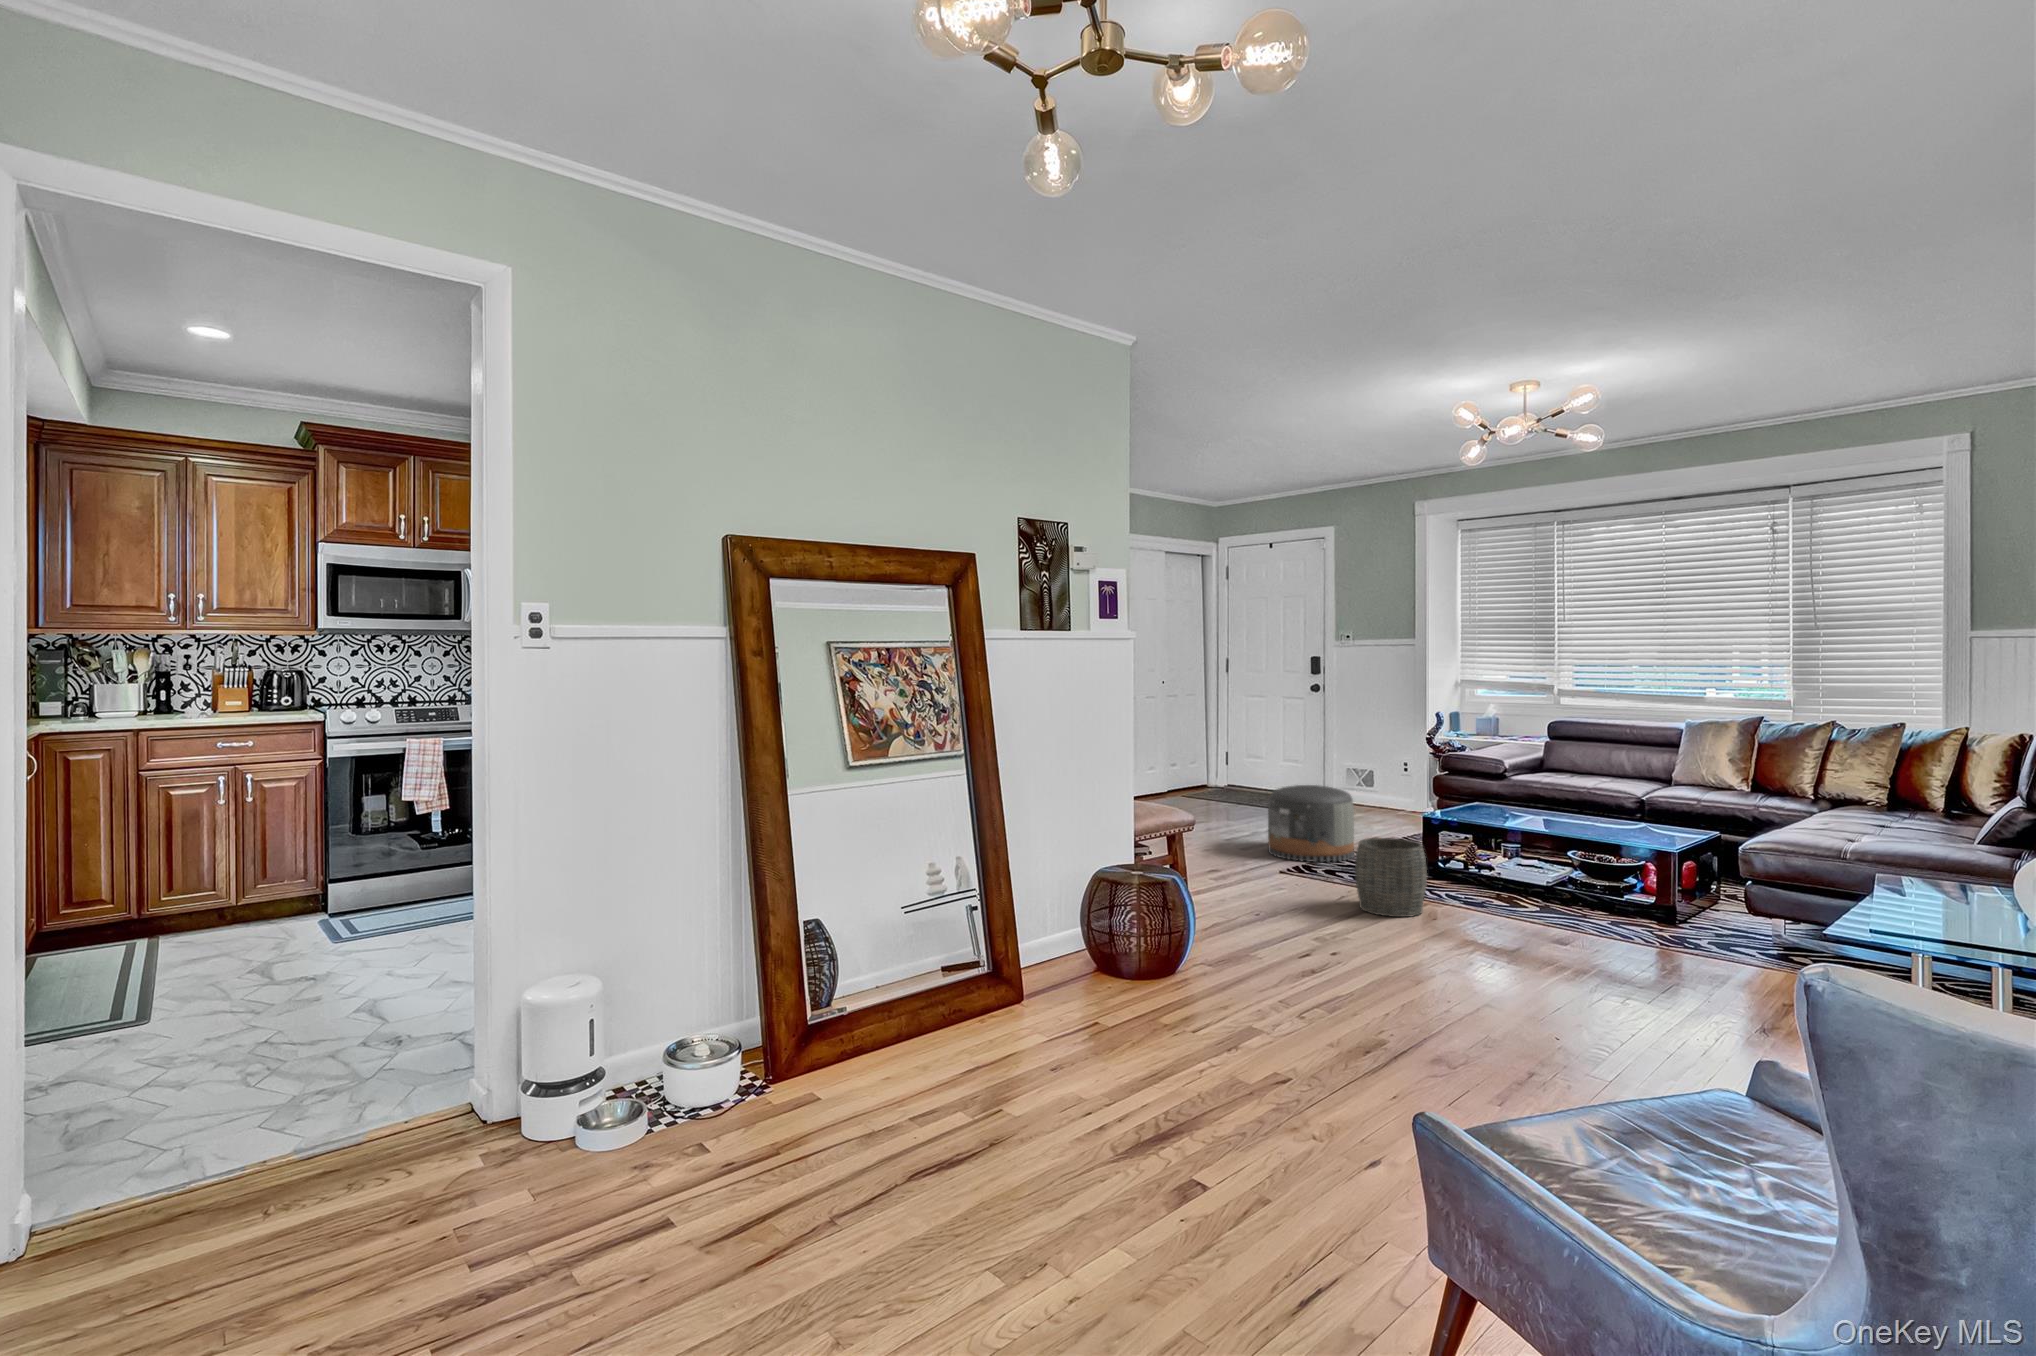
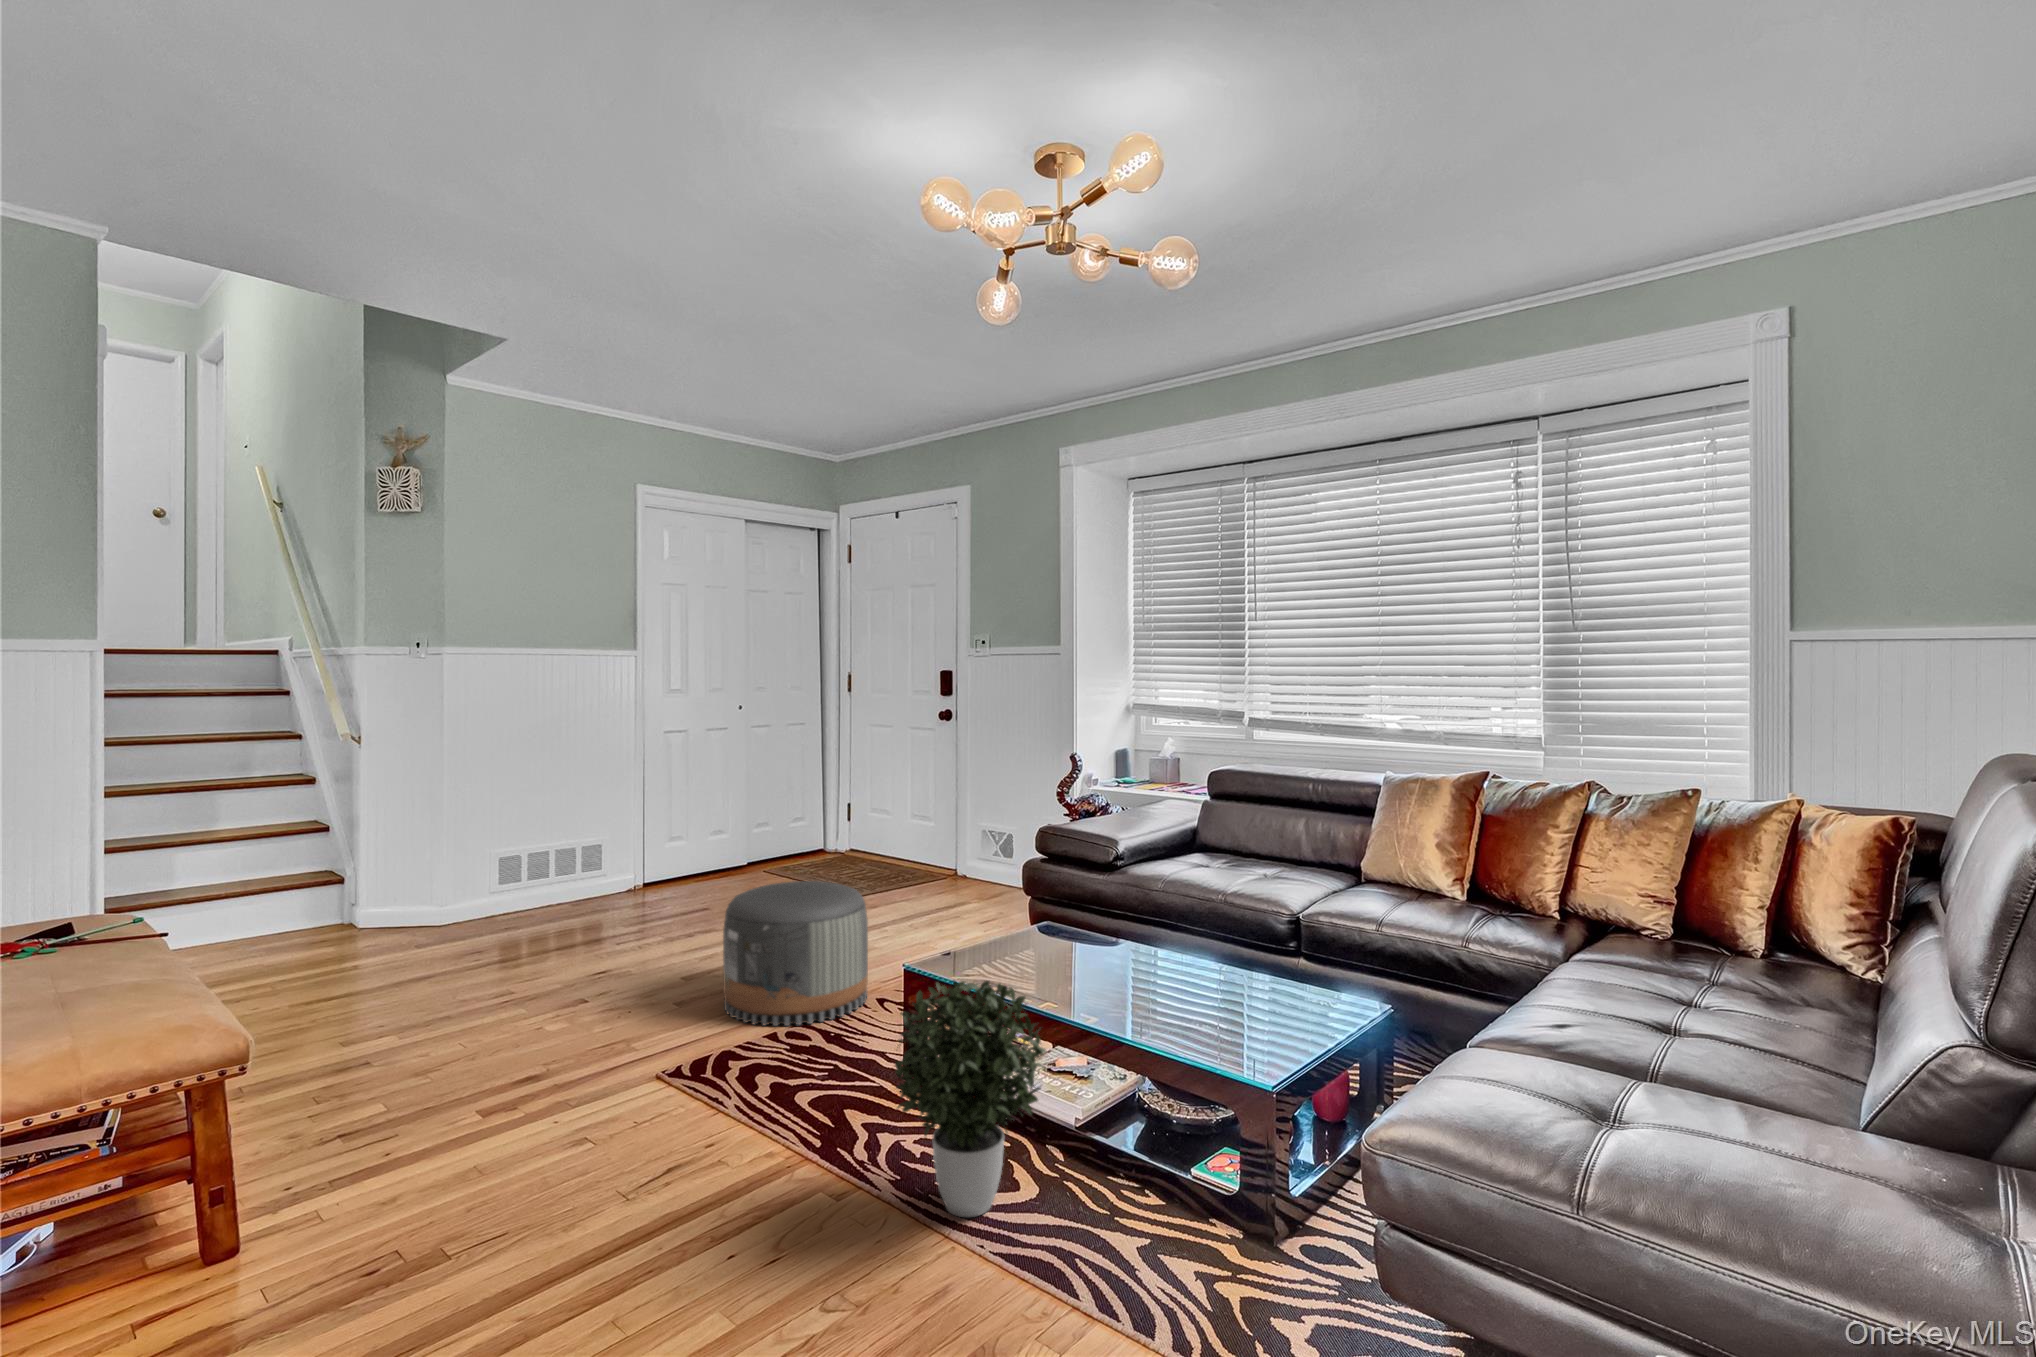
potted plant: none [1467,808,1553,919] -> present [895,981,1046,1217]
woven basket: present [1355,838,1427,917] -> none [673,1029,817,1224]

